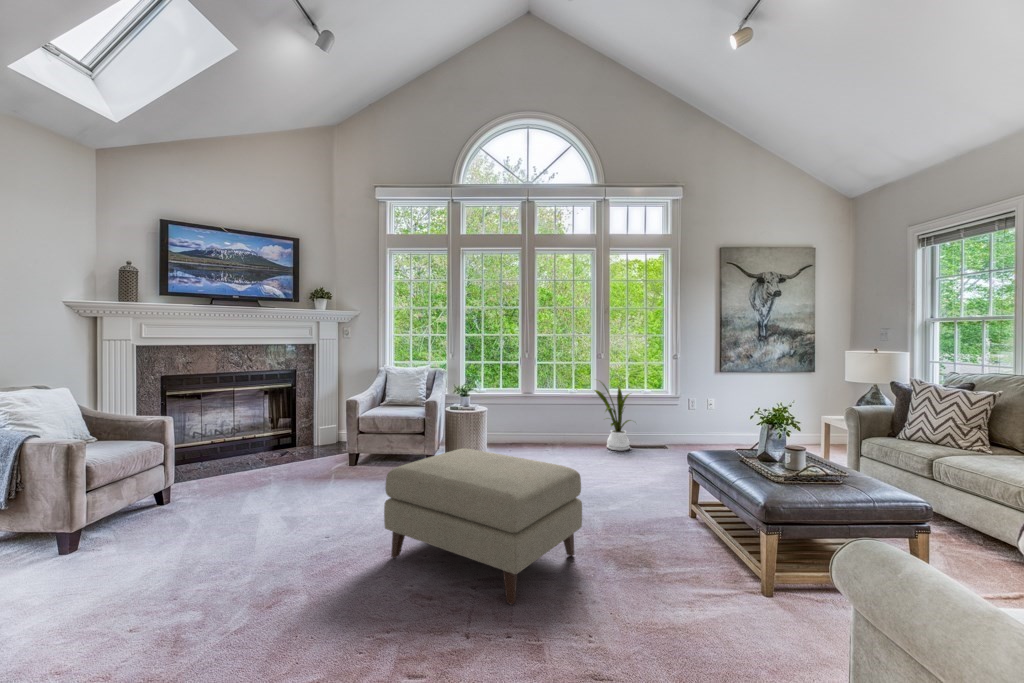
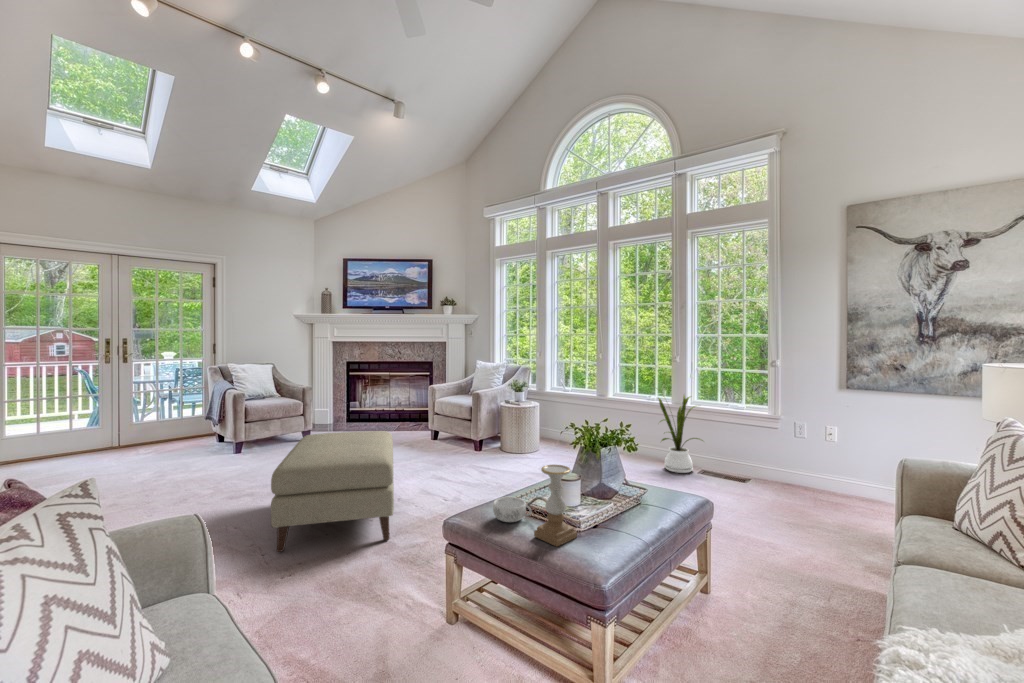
candle holder: none [816,430,852,485] -> present [534,465,577,547]
decorative bowl: none [767,465,798,483] -> present [493,497,531,522]

